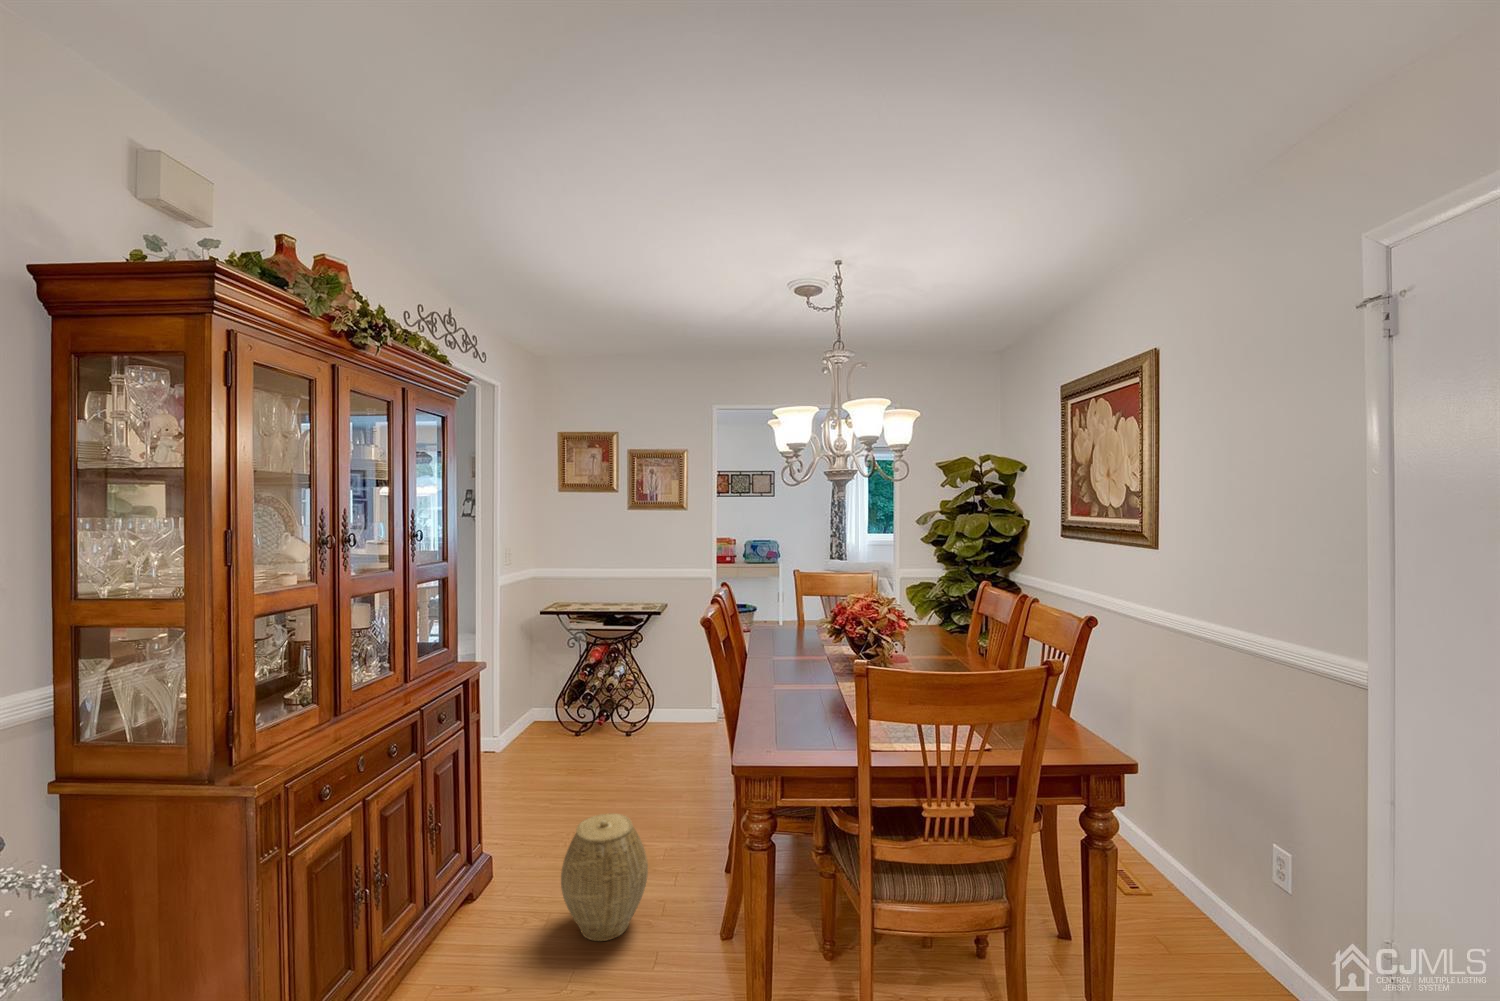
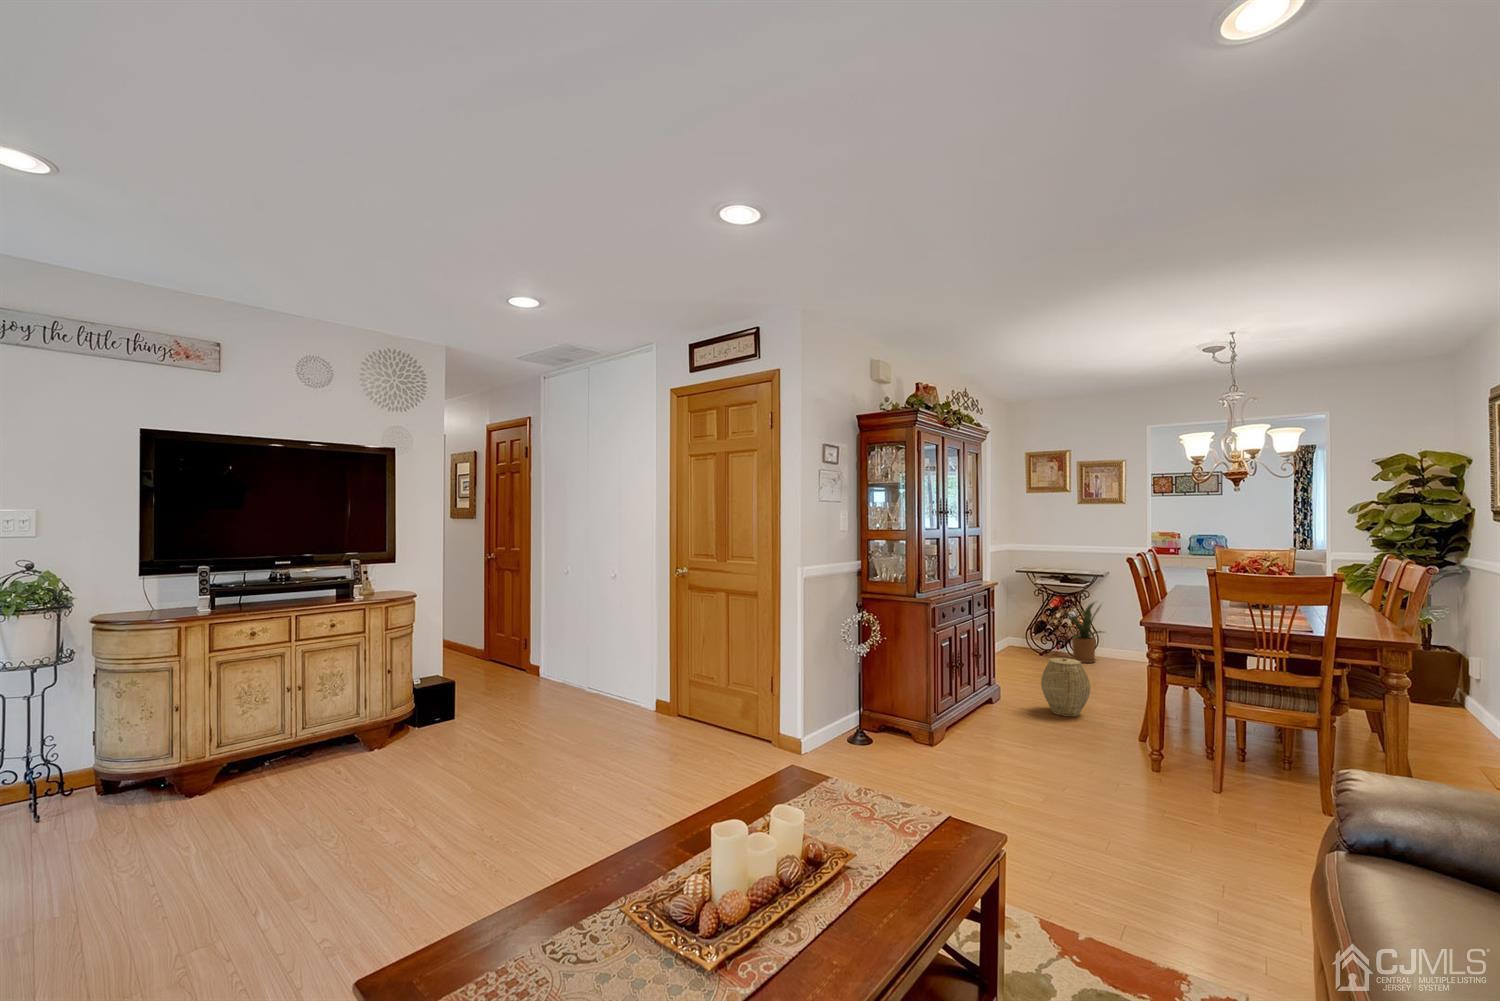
house plant: none [596,647,666,744] -> present [1064,602,1104,663]

